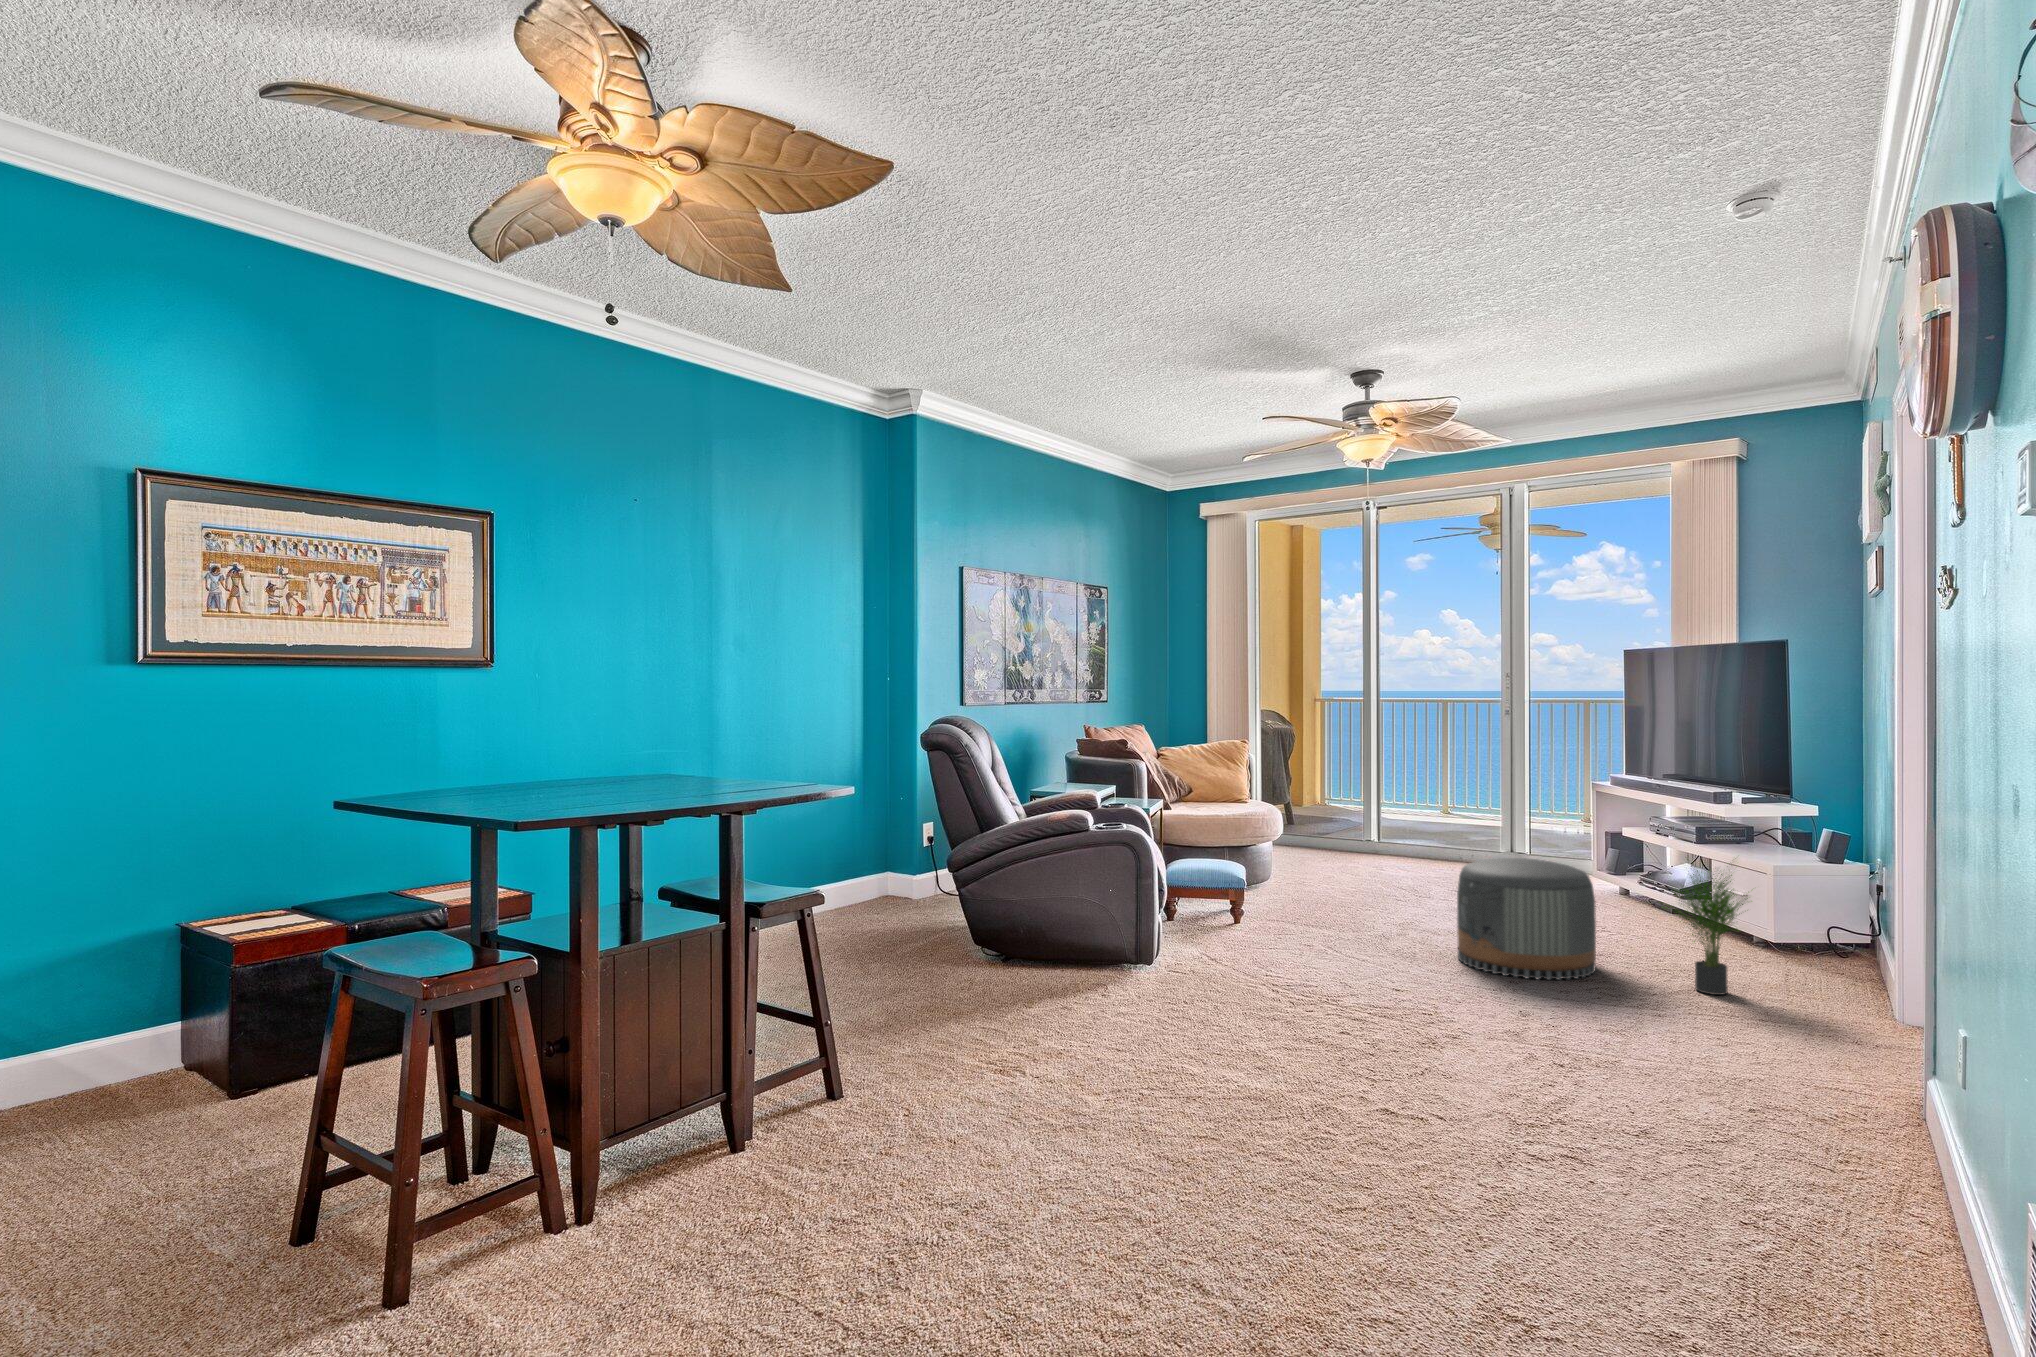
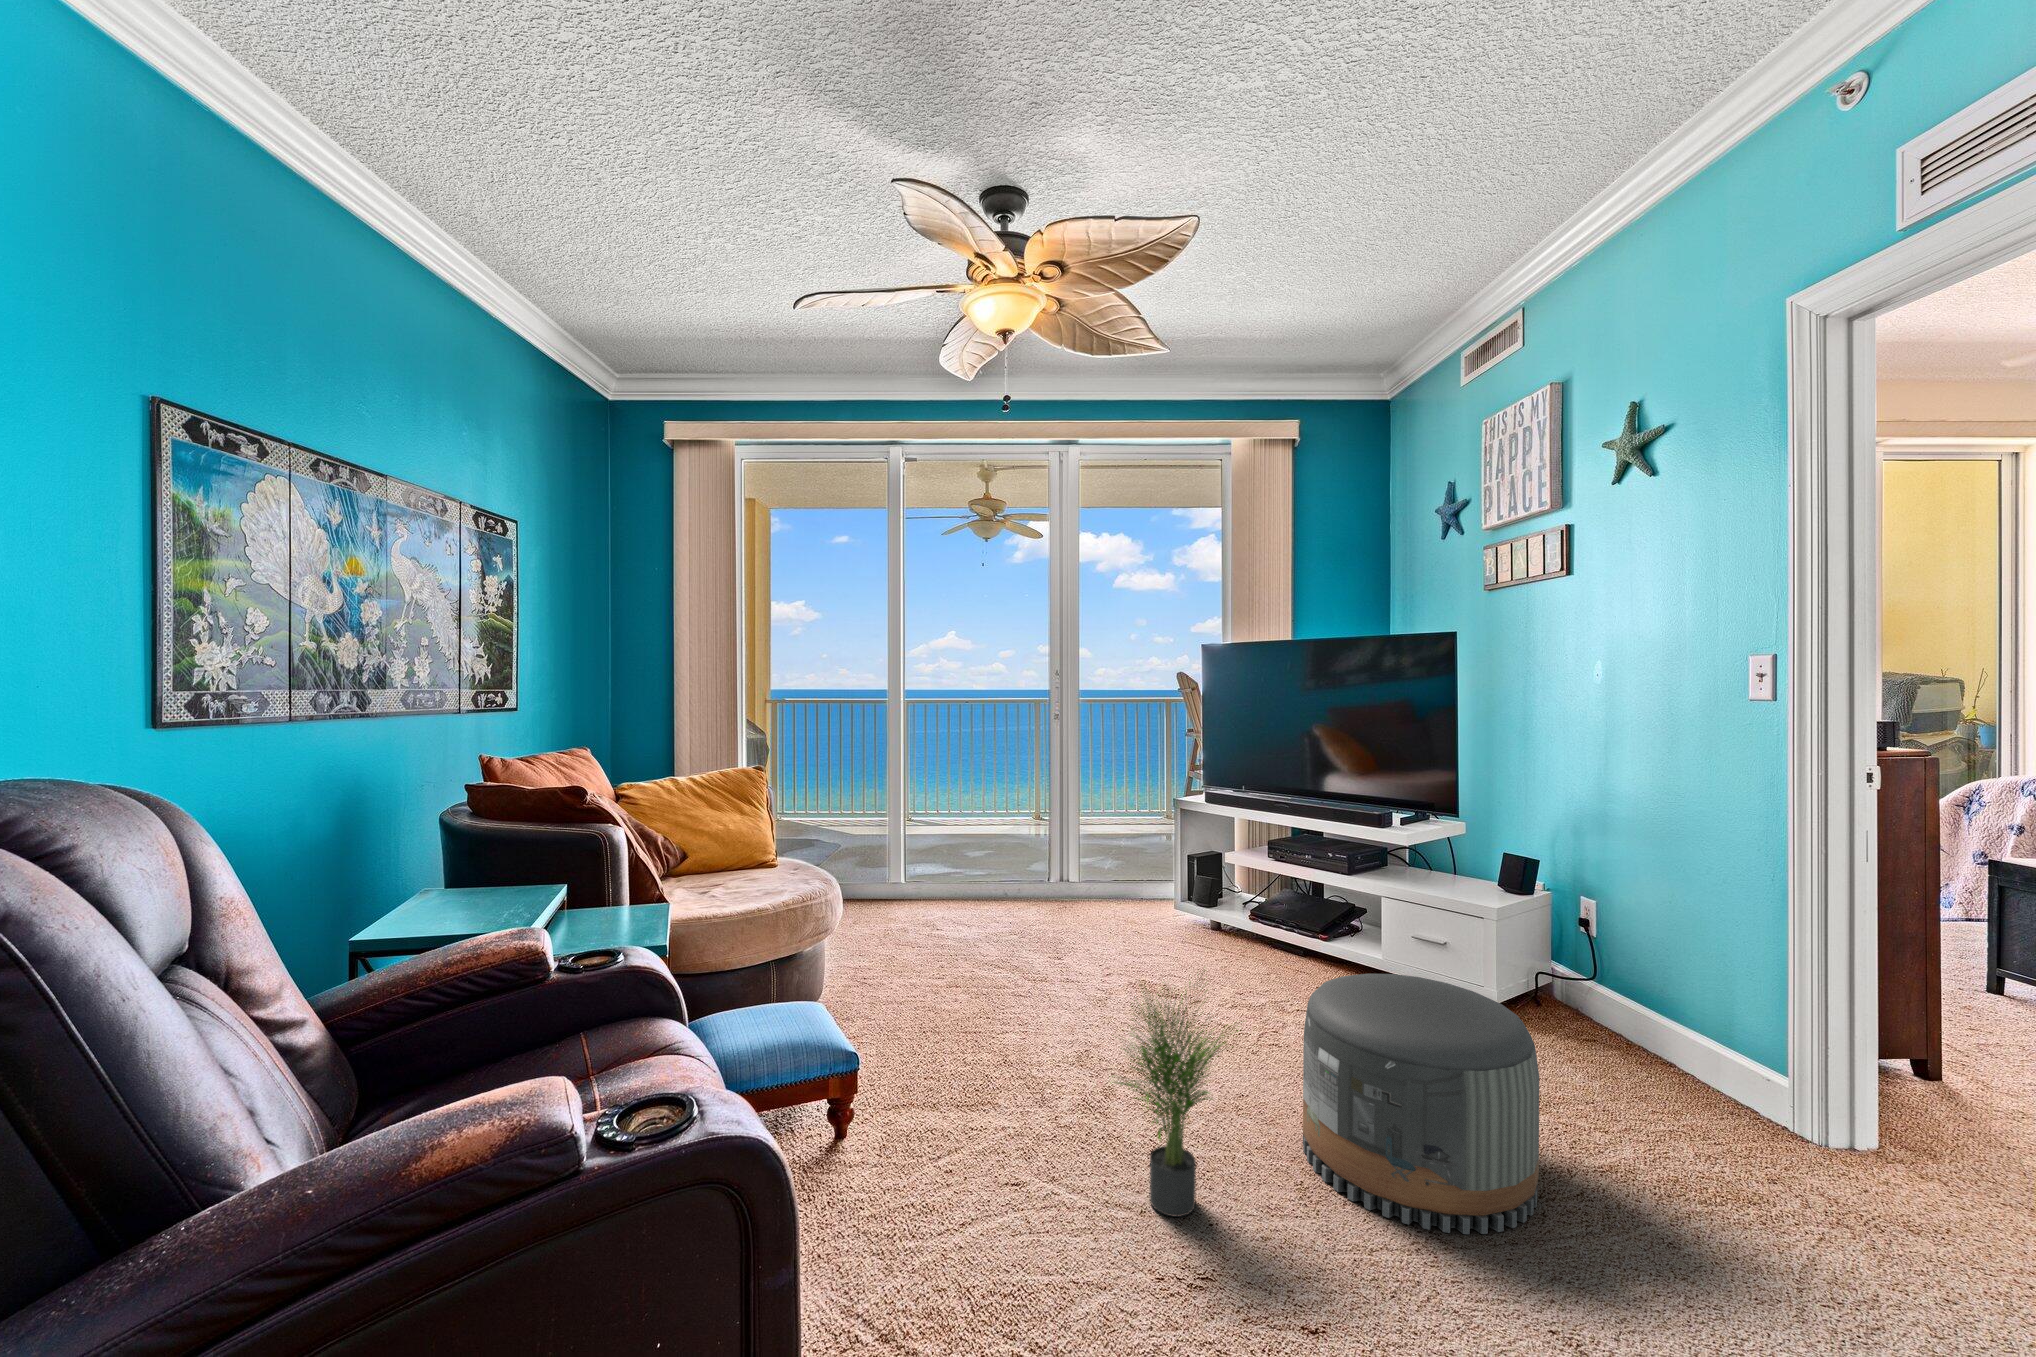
potted plant: present [1666,863,1748,995] -> present [1117,987,1223,1217]

